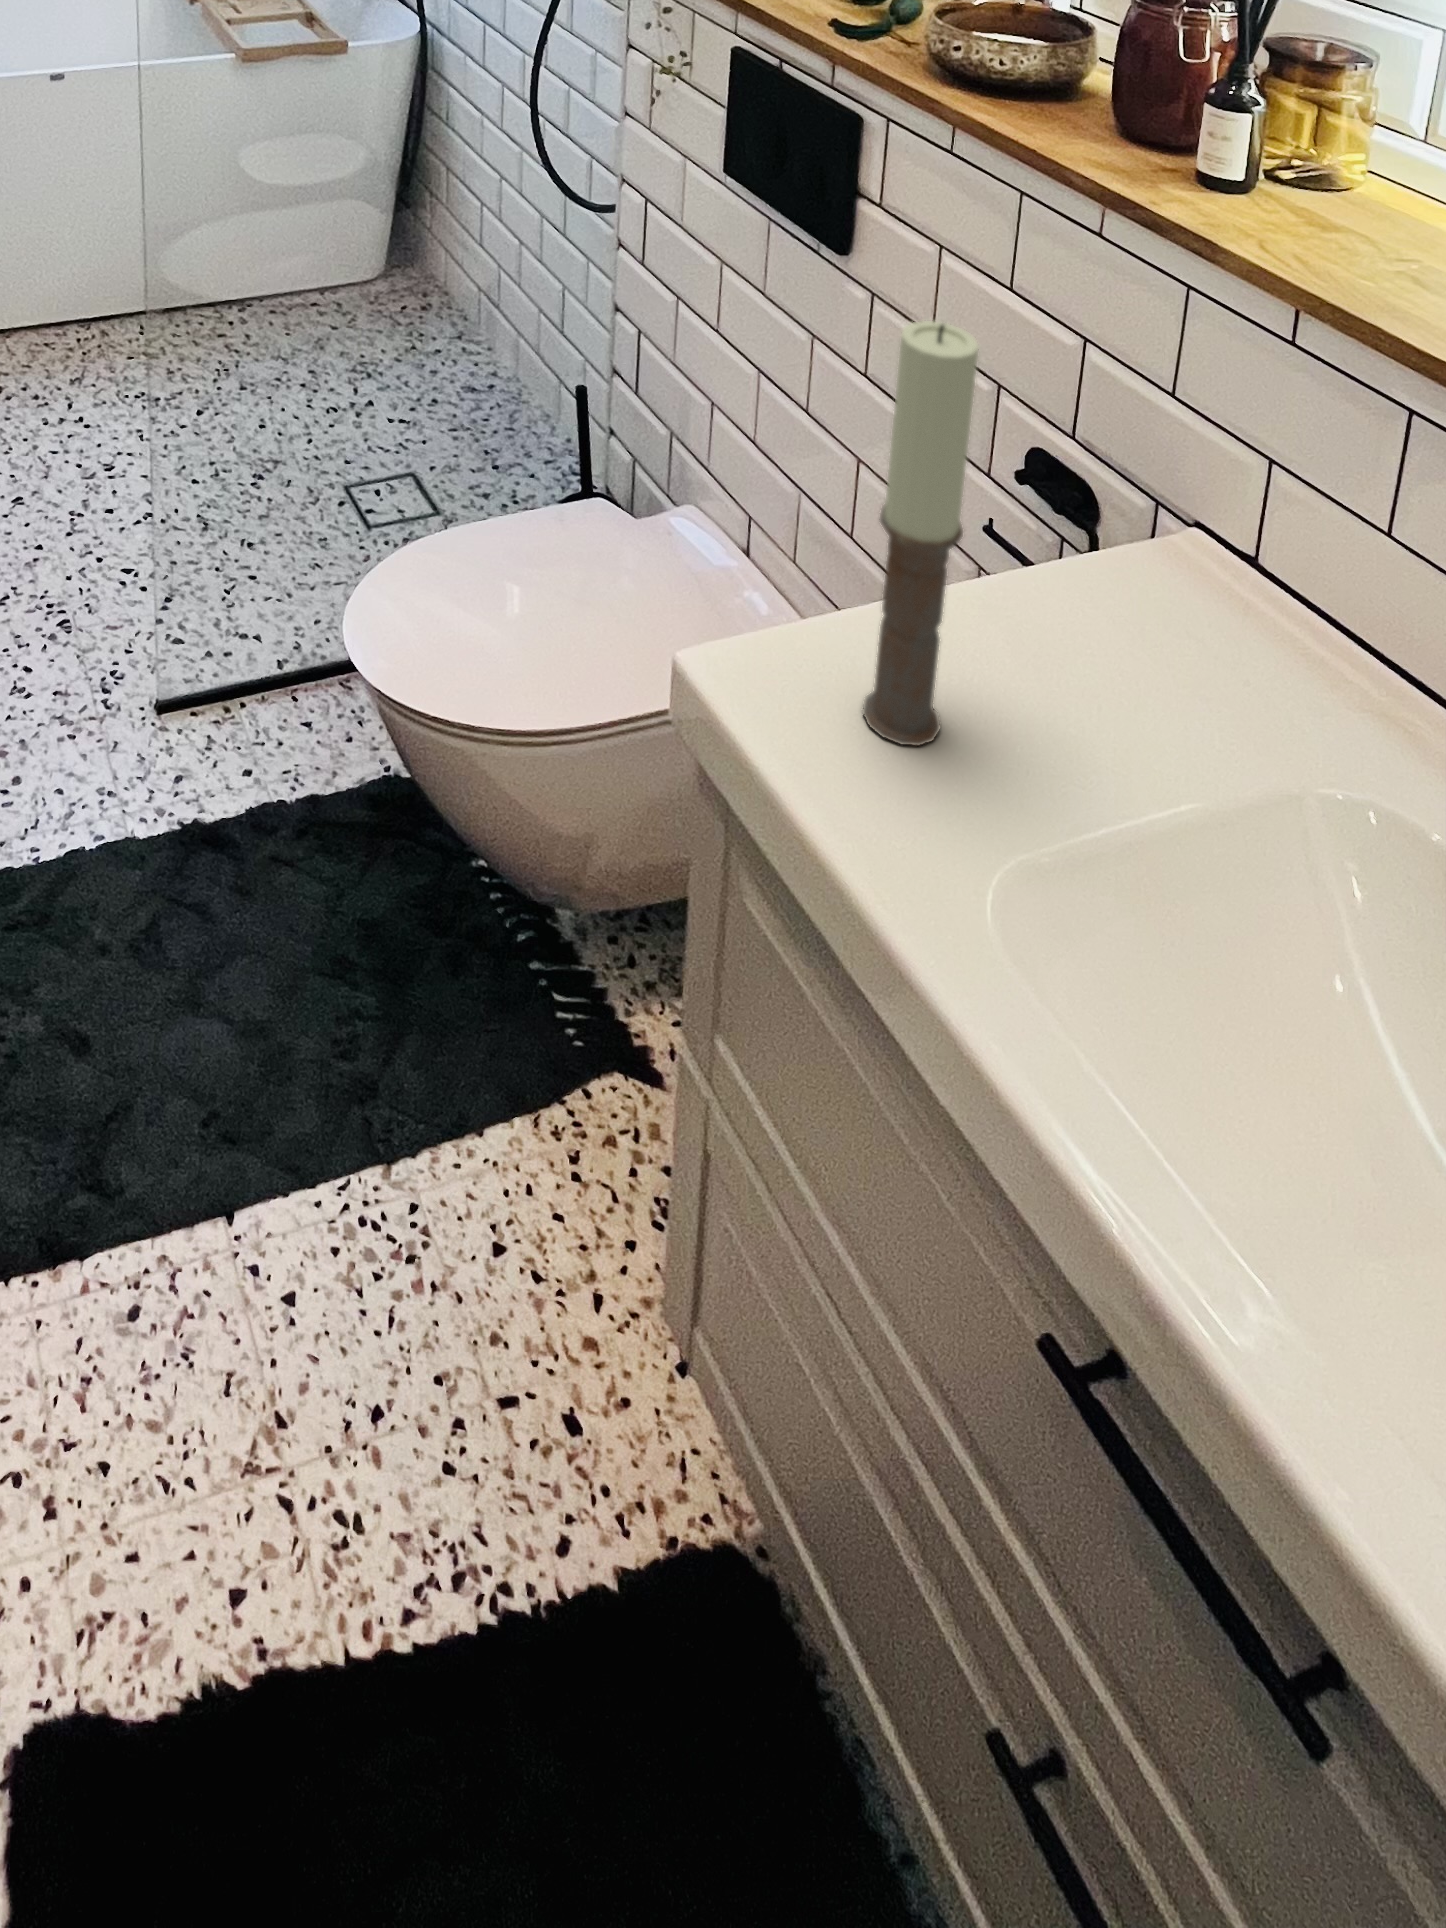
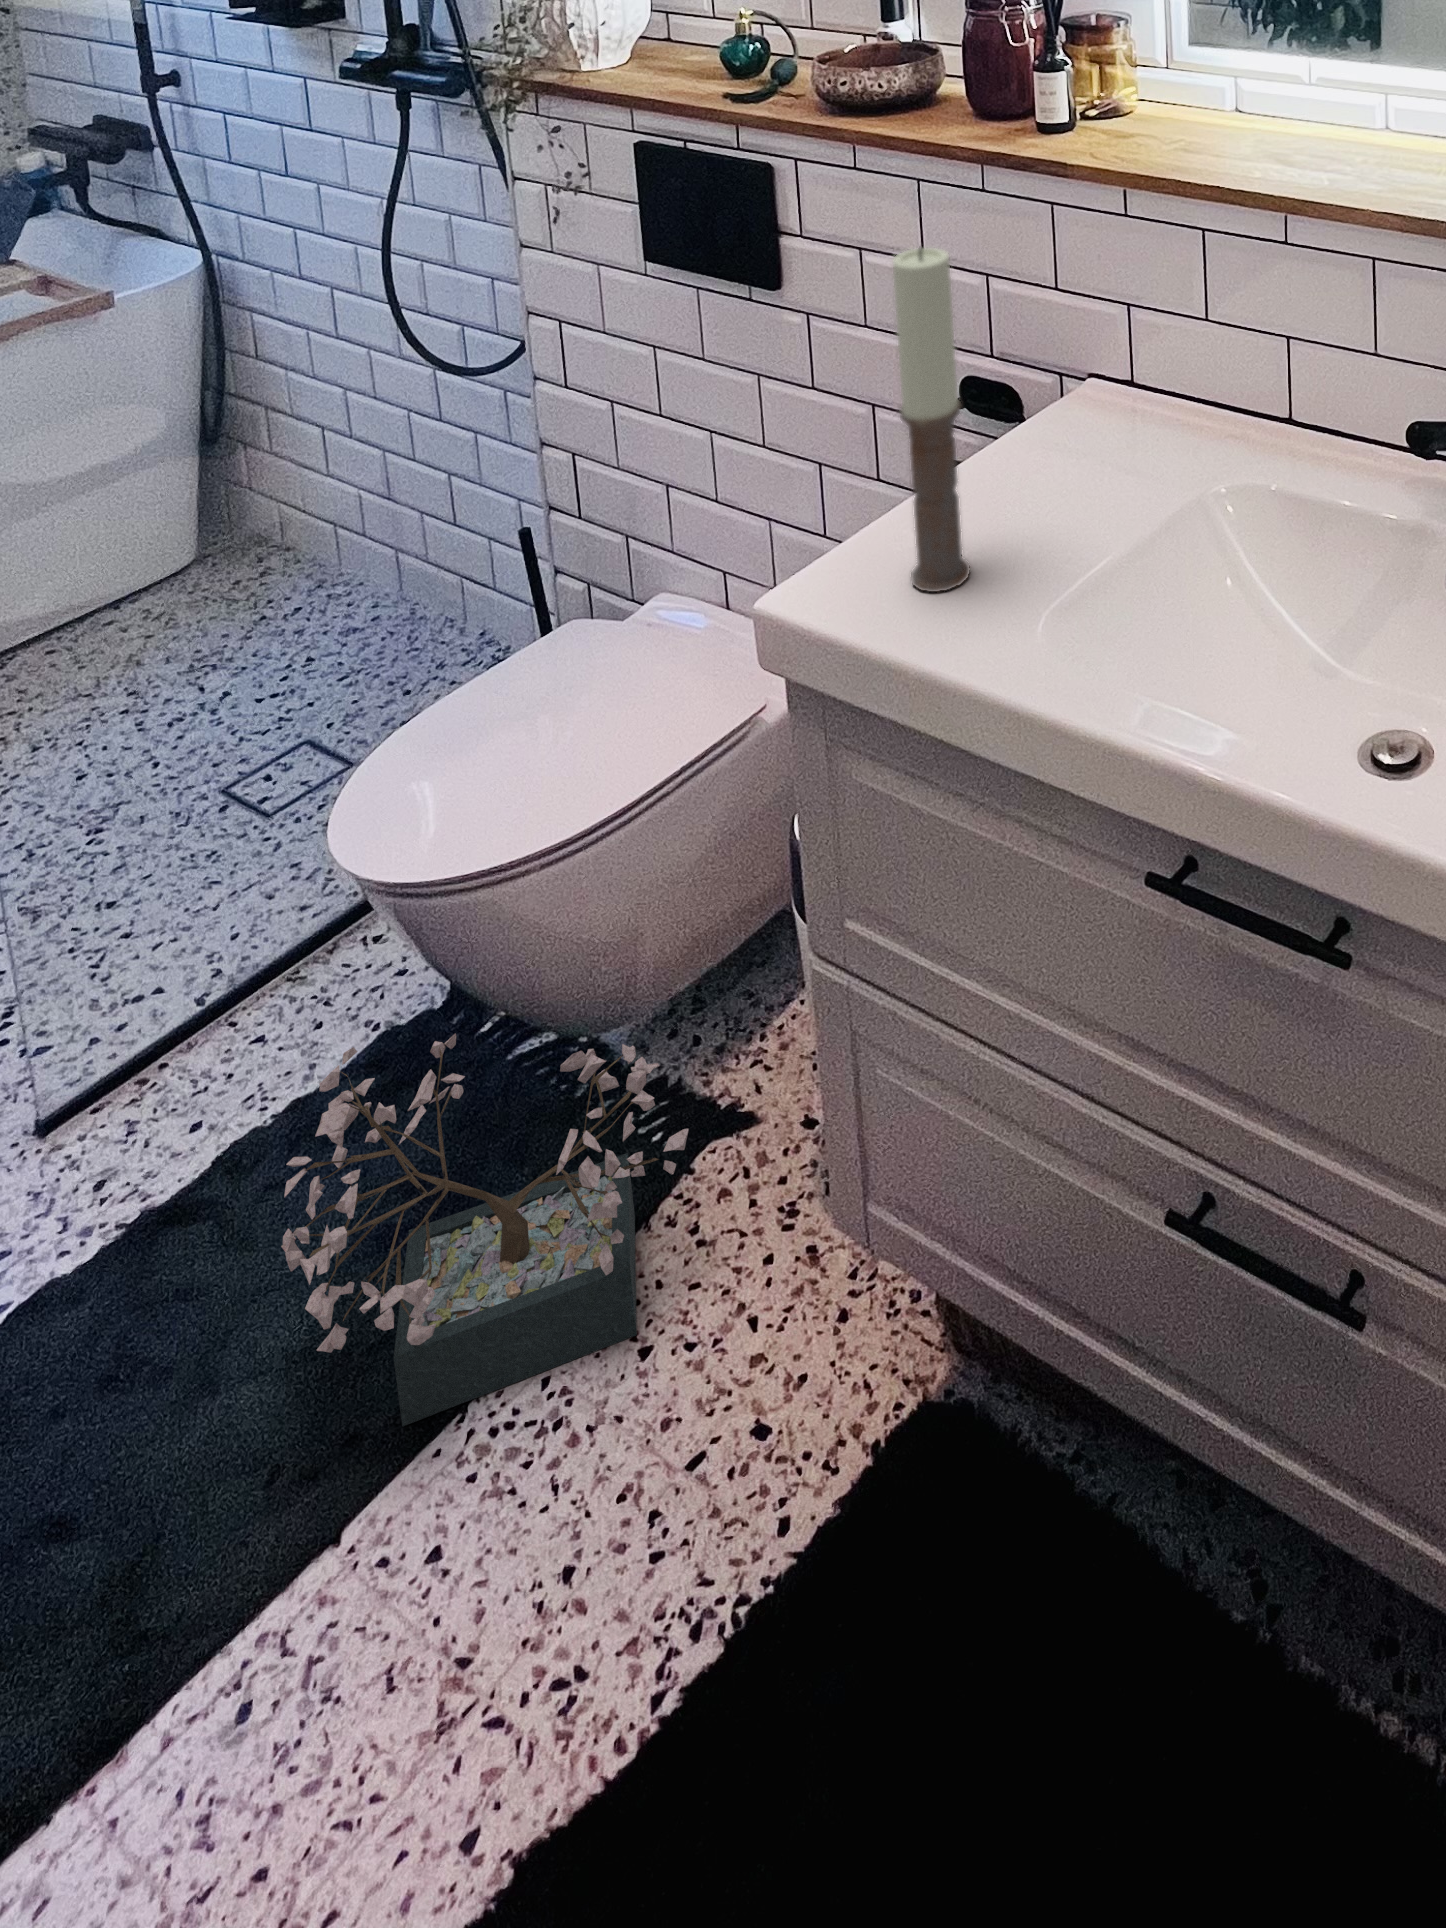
decorative plant: none [232,807,576,1224] -> present [281,1033,688,1426]

